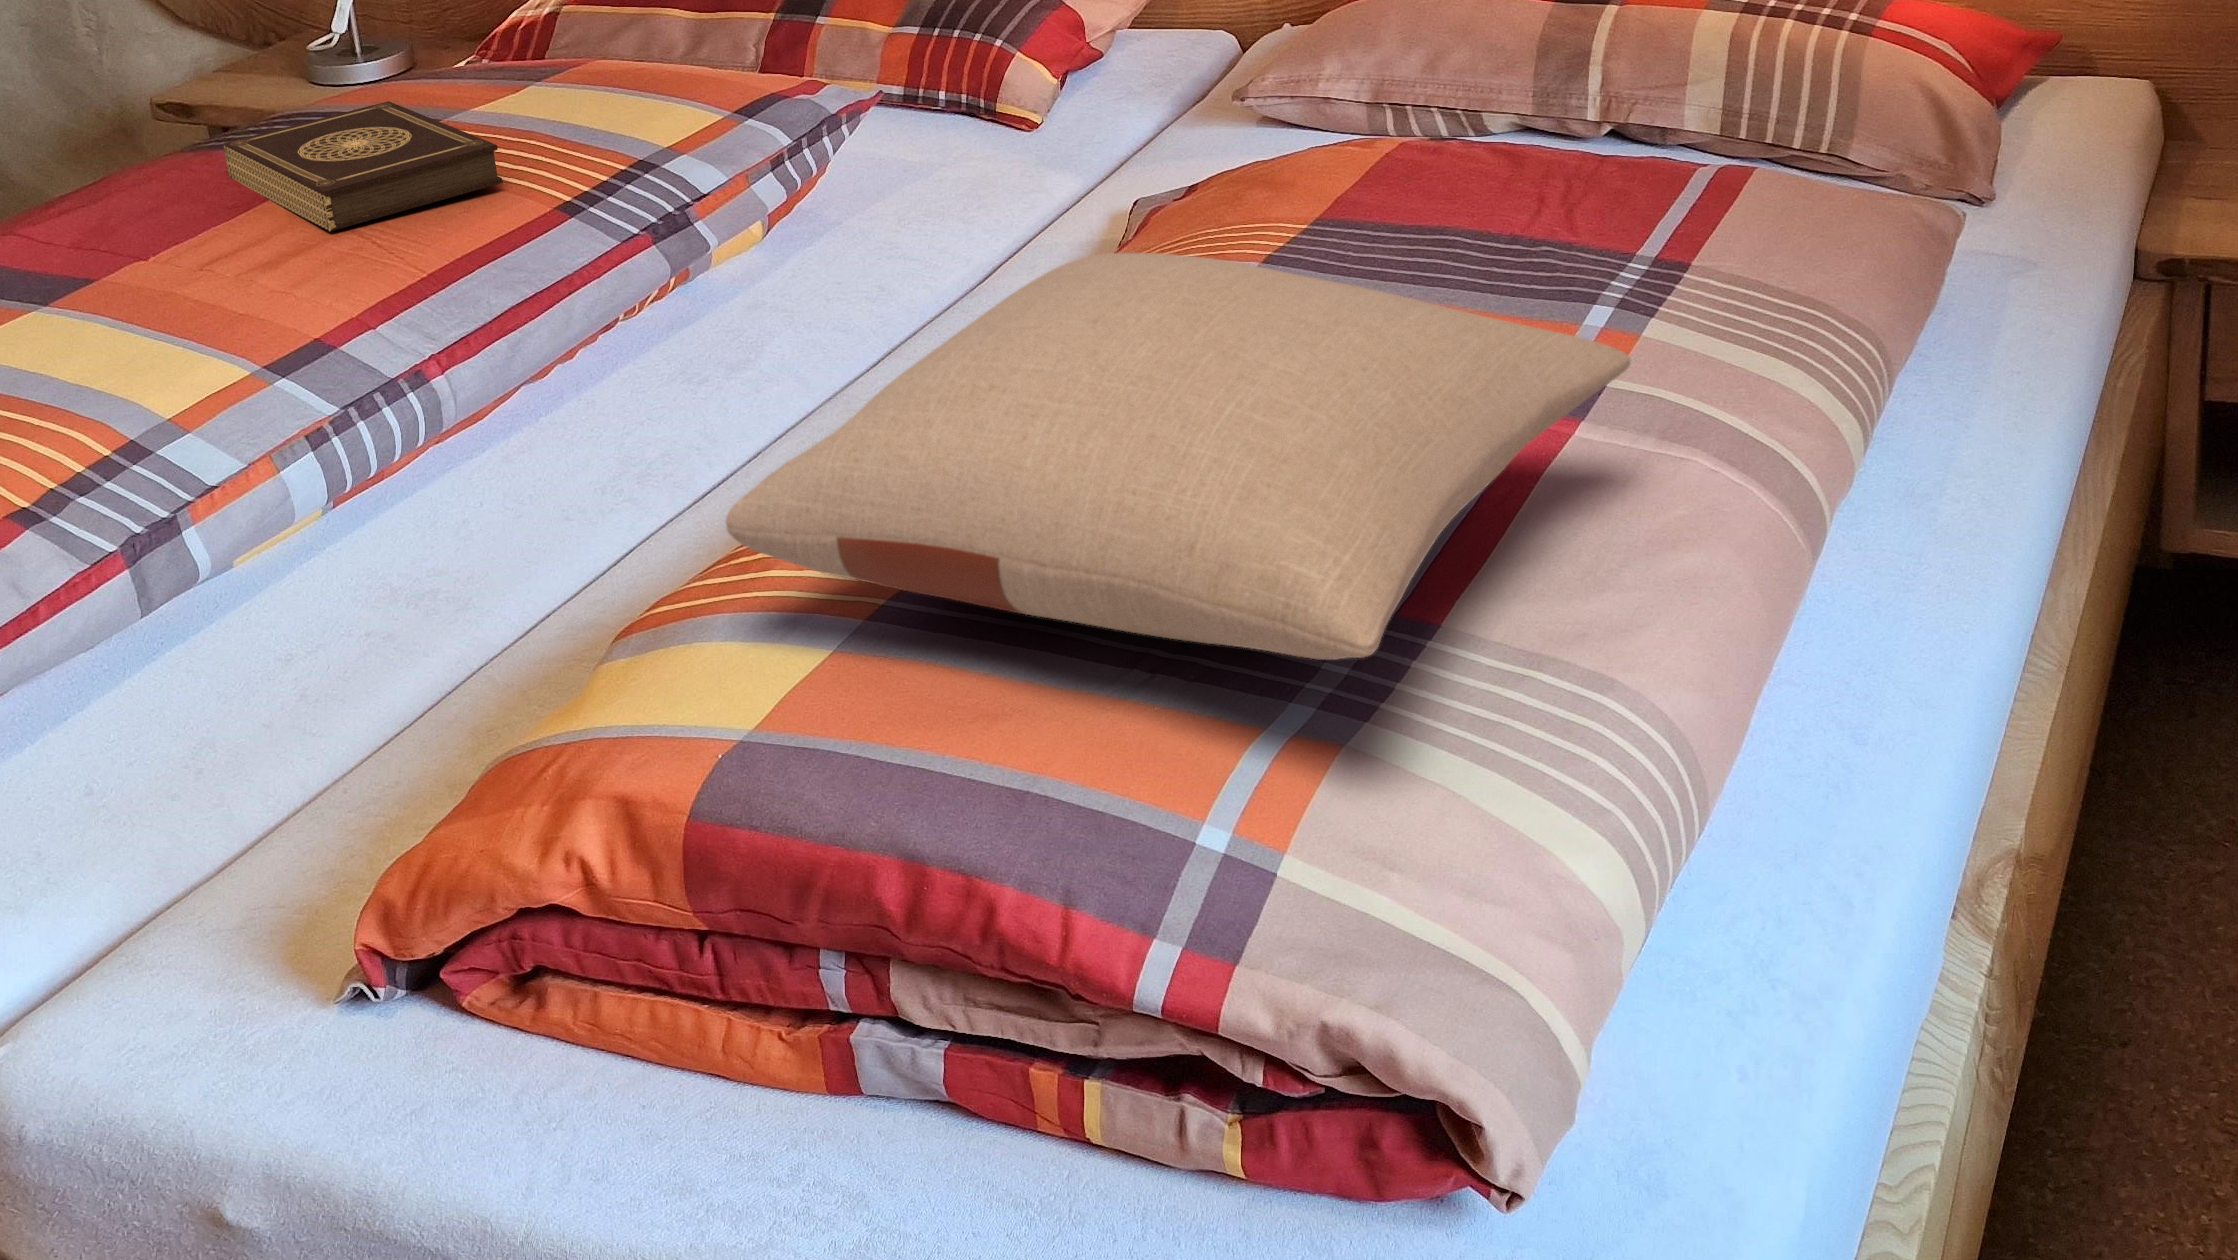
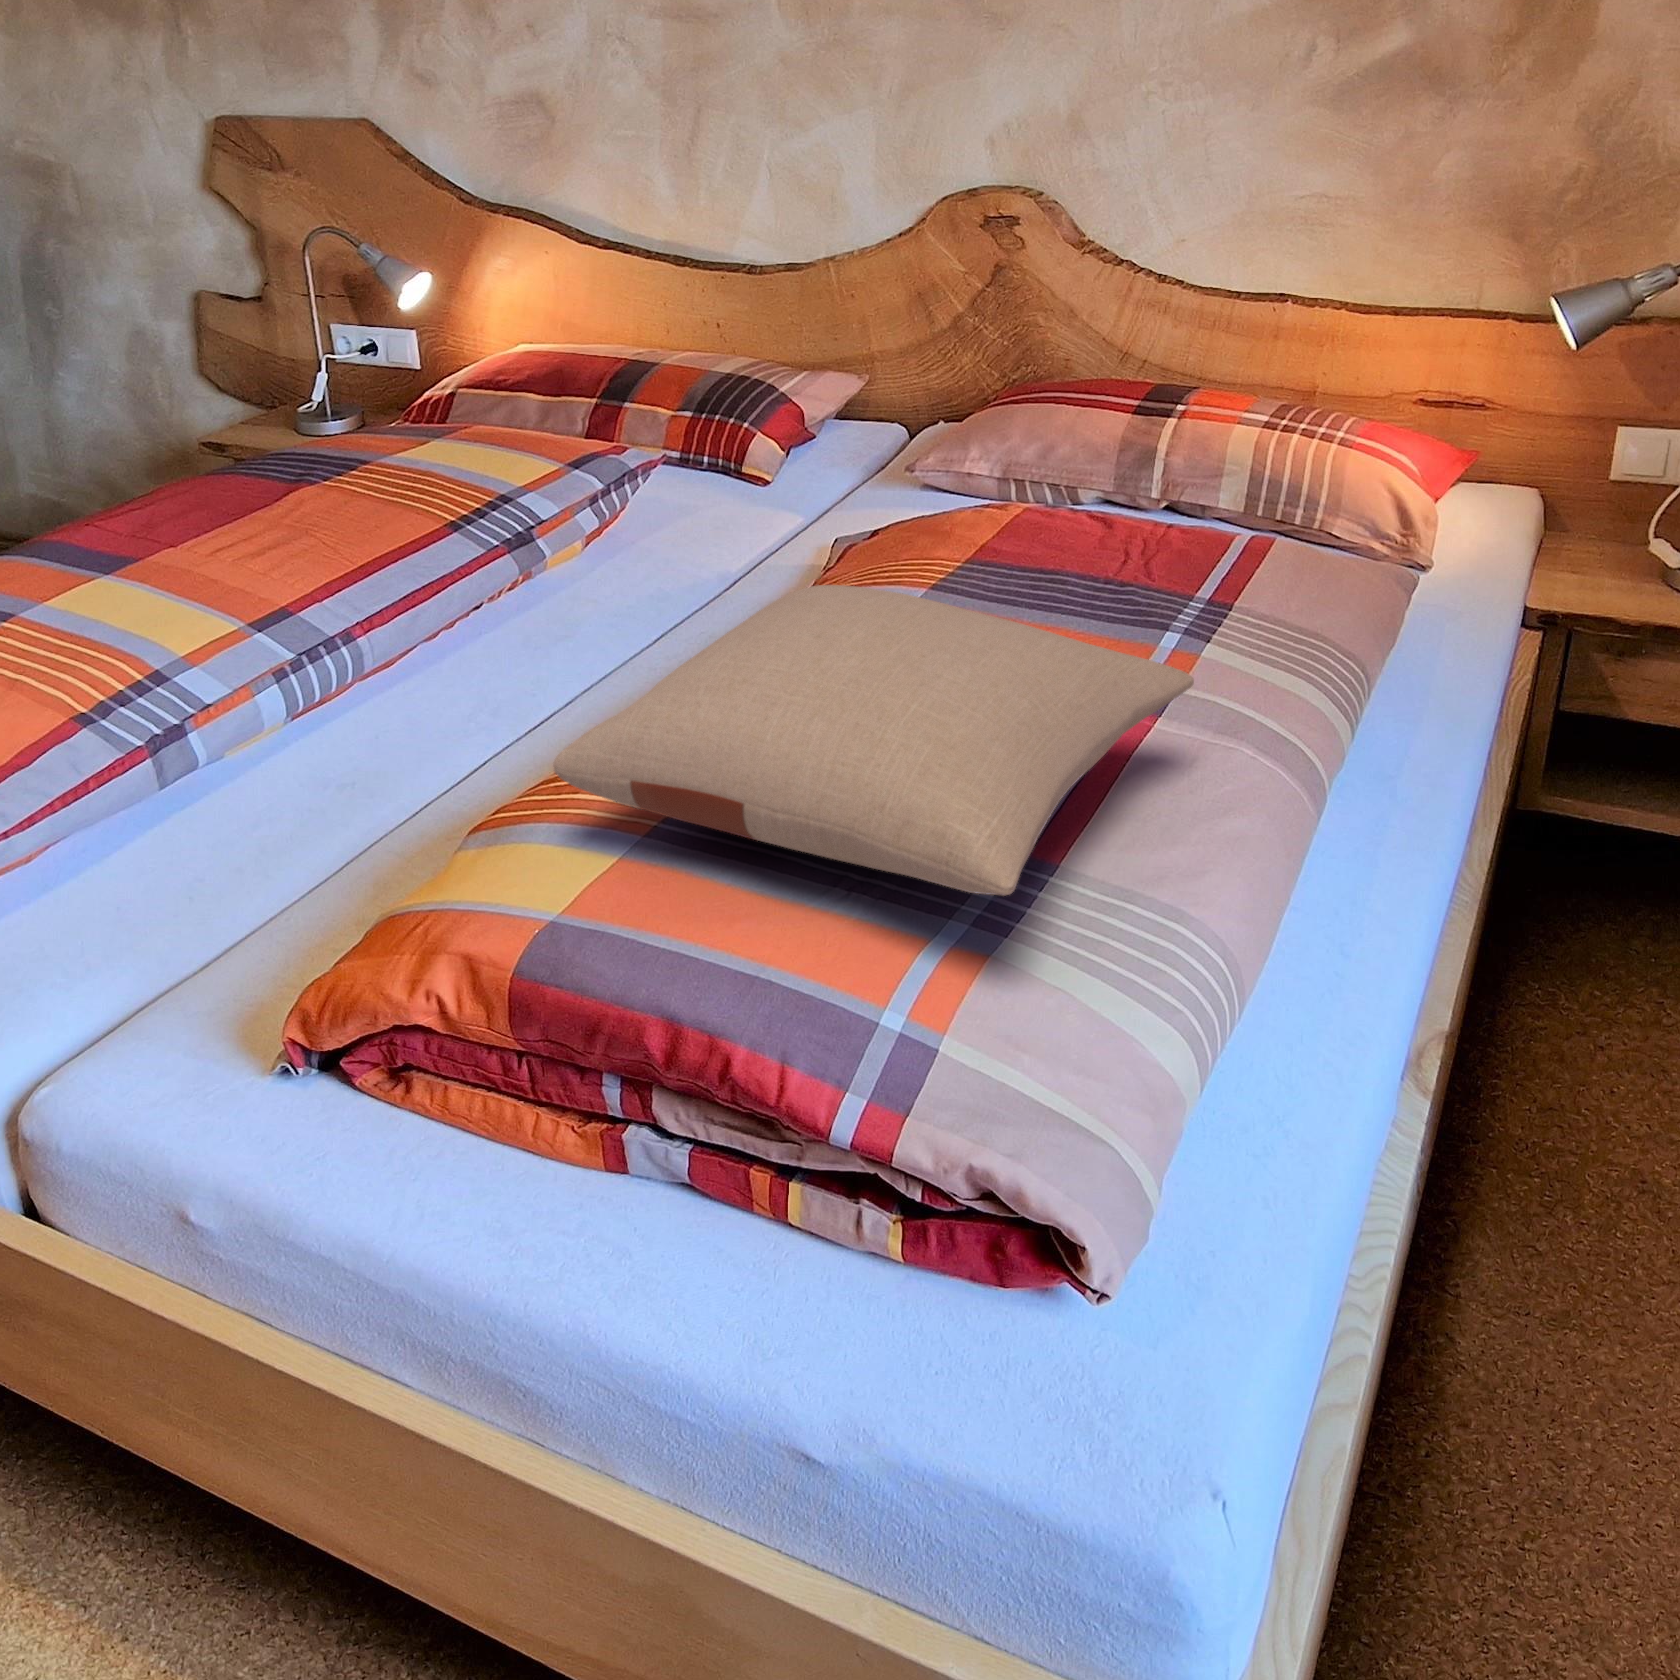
book: present [223,101,503,231] -> none [235,449,418,536]

